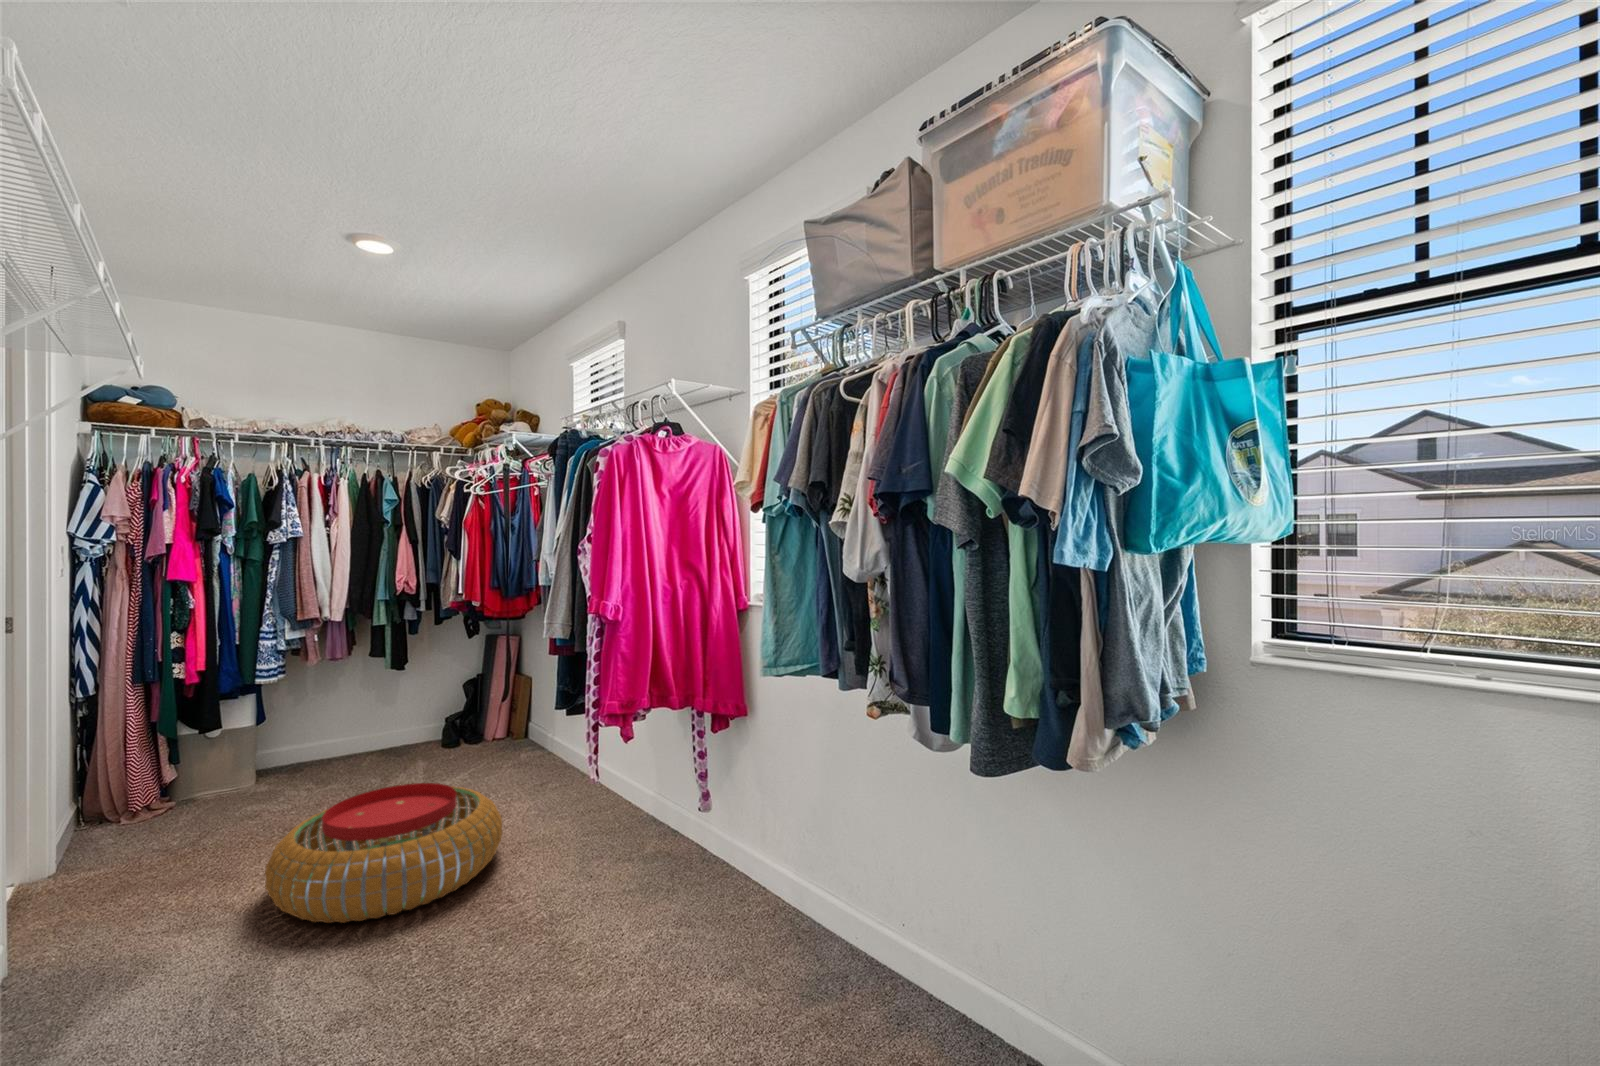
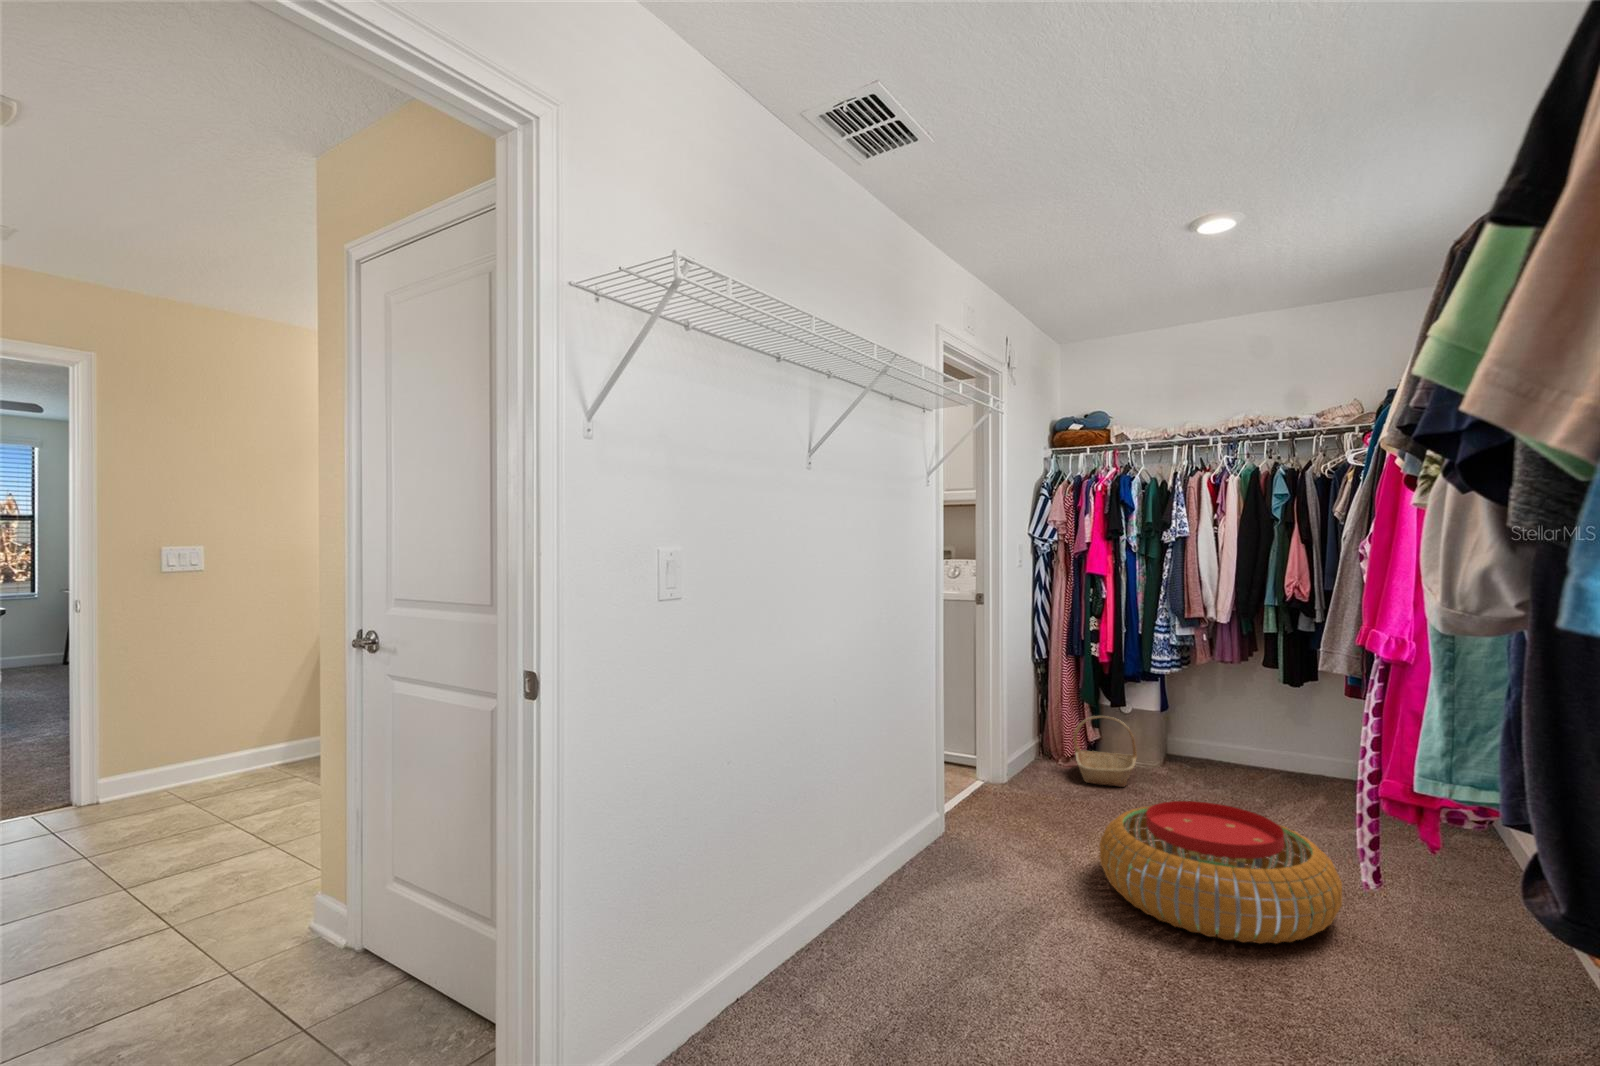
basket: none [148,744,242,831] -> present [1073,716,1137,787]

